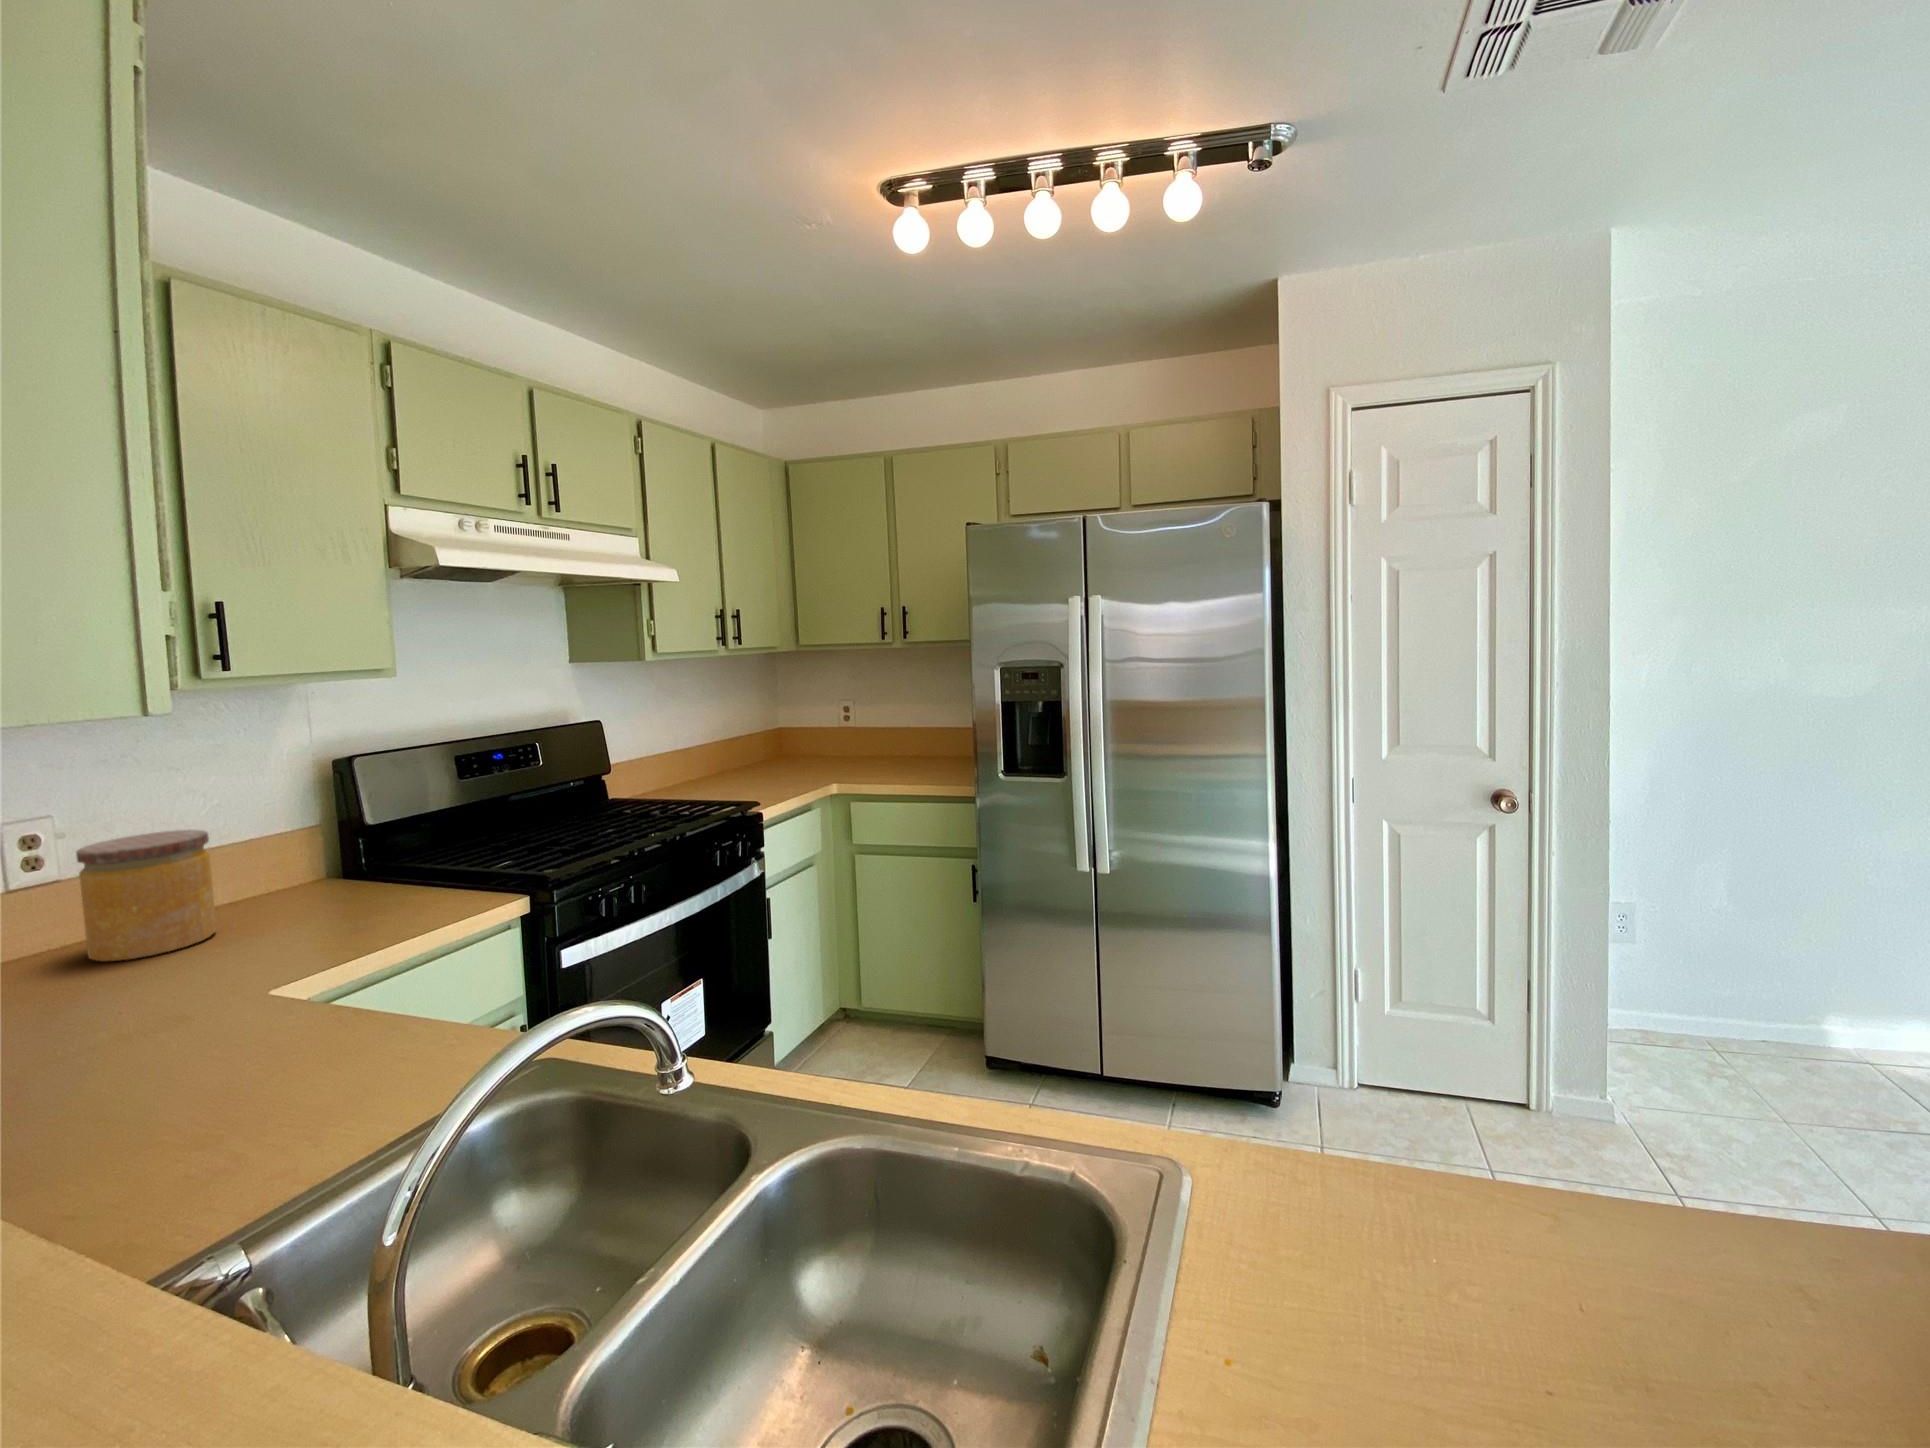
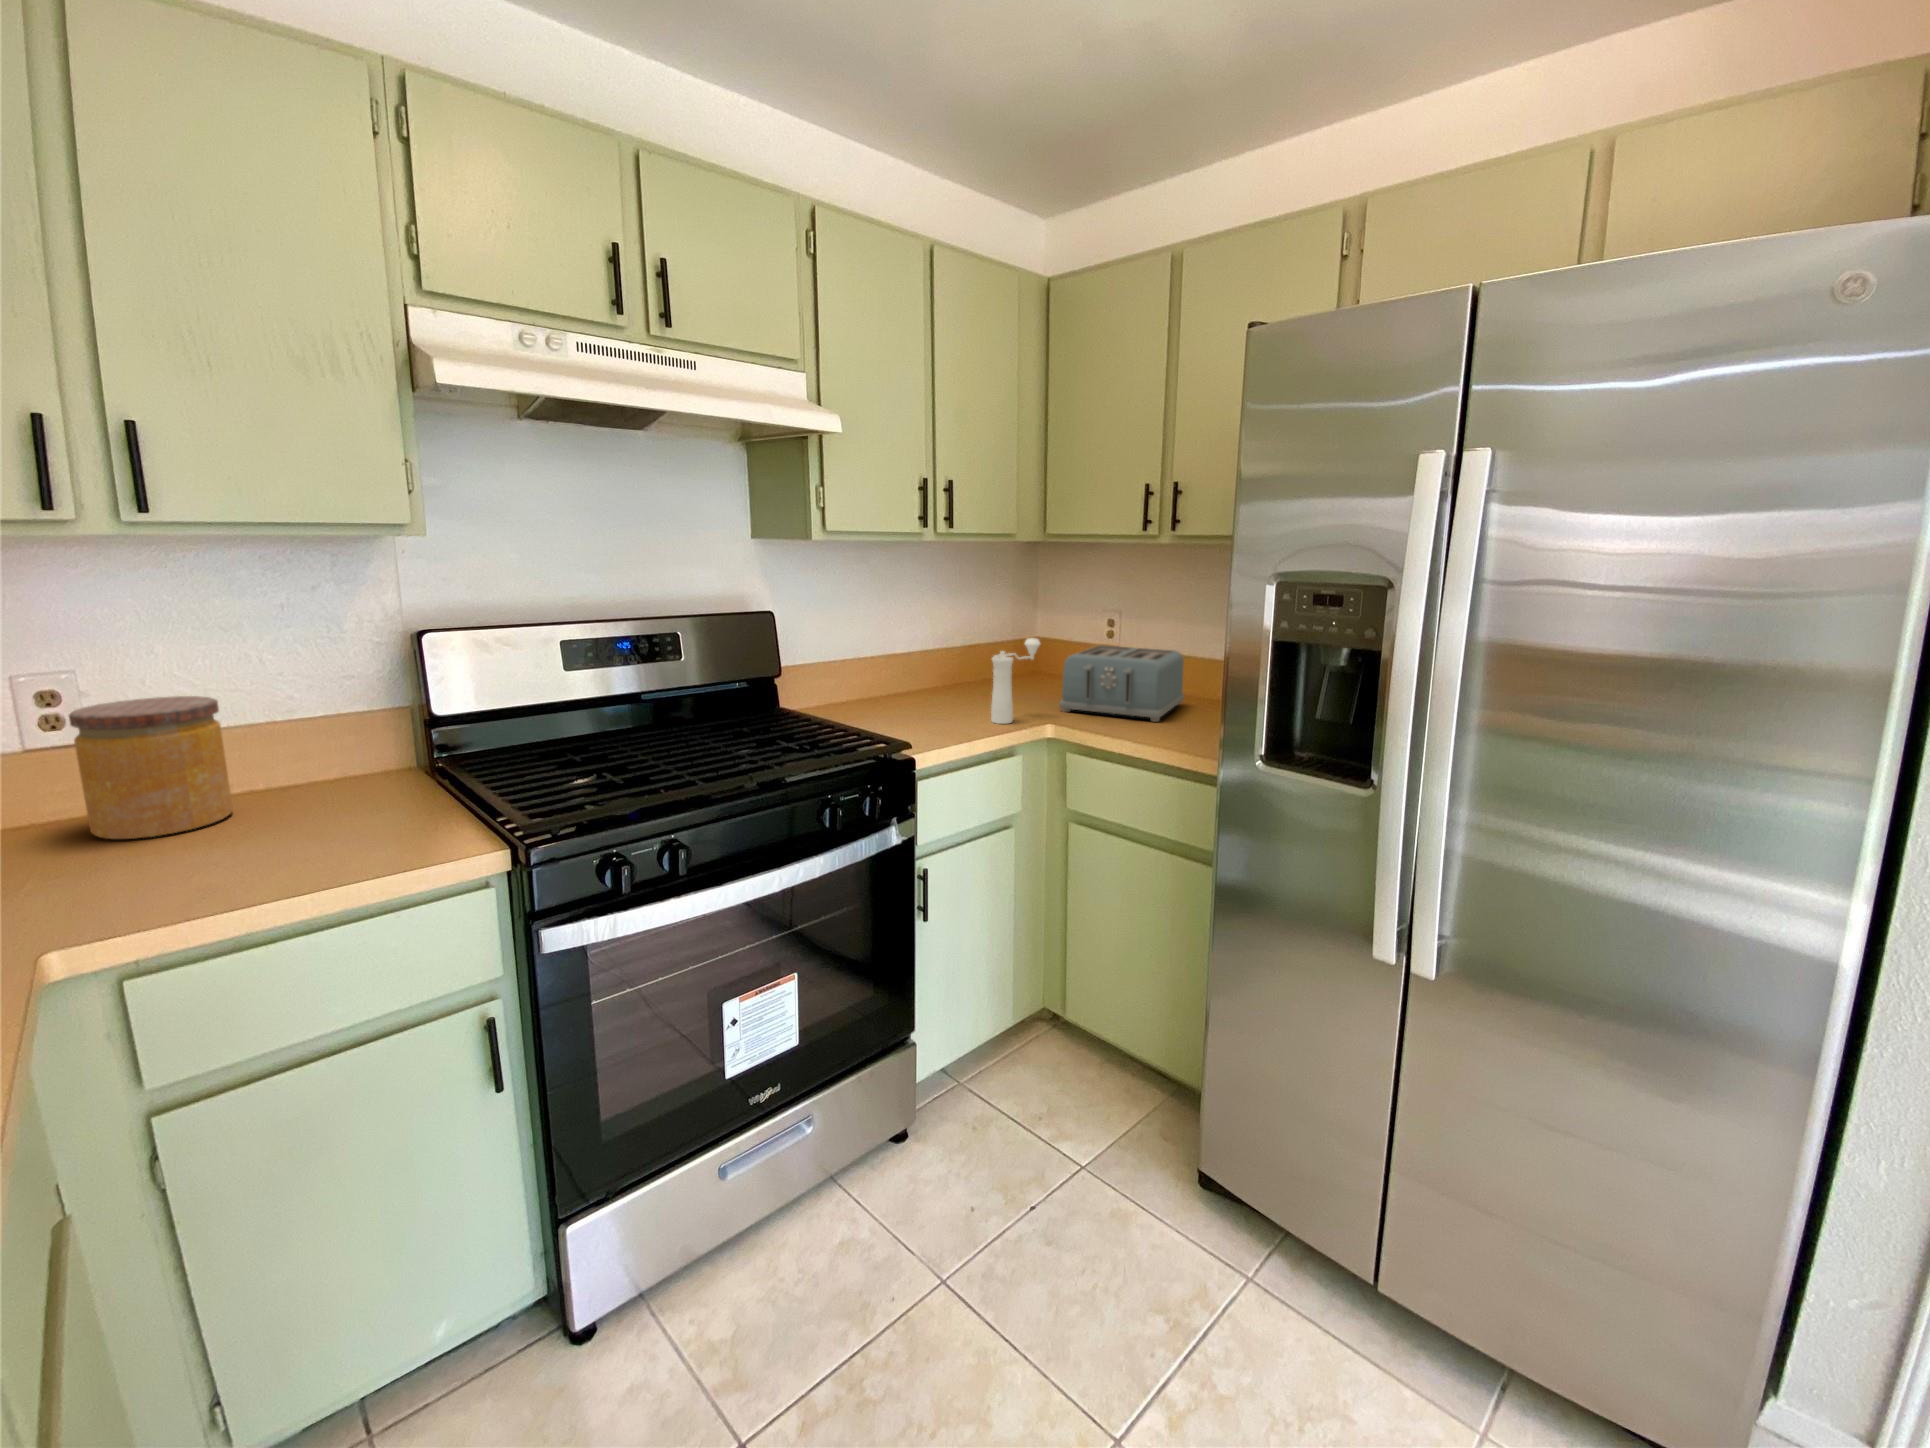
pepper mill: none [784,722,816,788] -> present [991,638,1040,724]
toaster: none [828,723,911,776] -> present [1060,645,1184,722]

